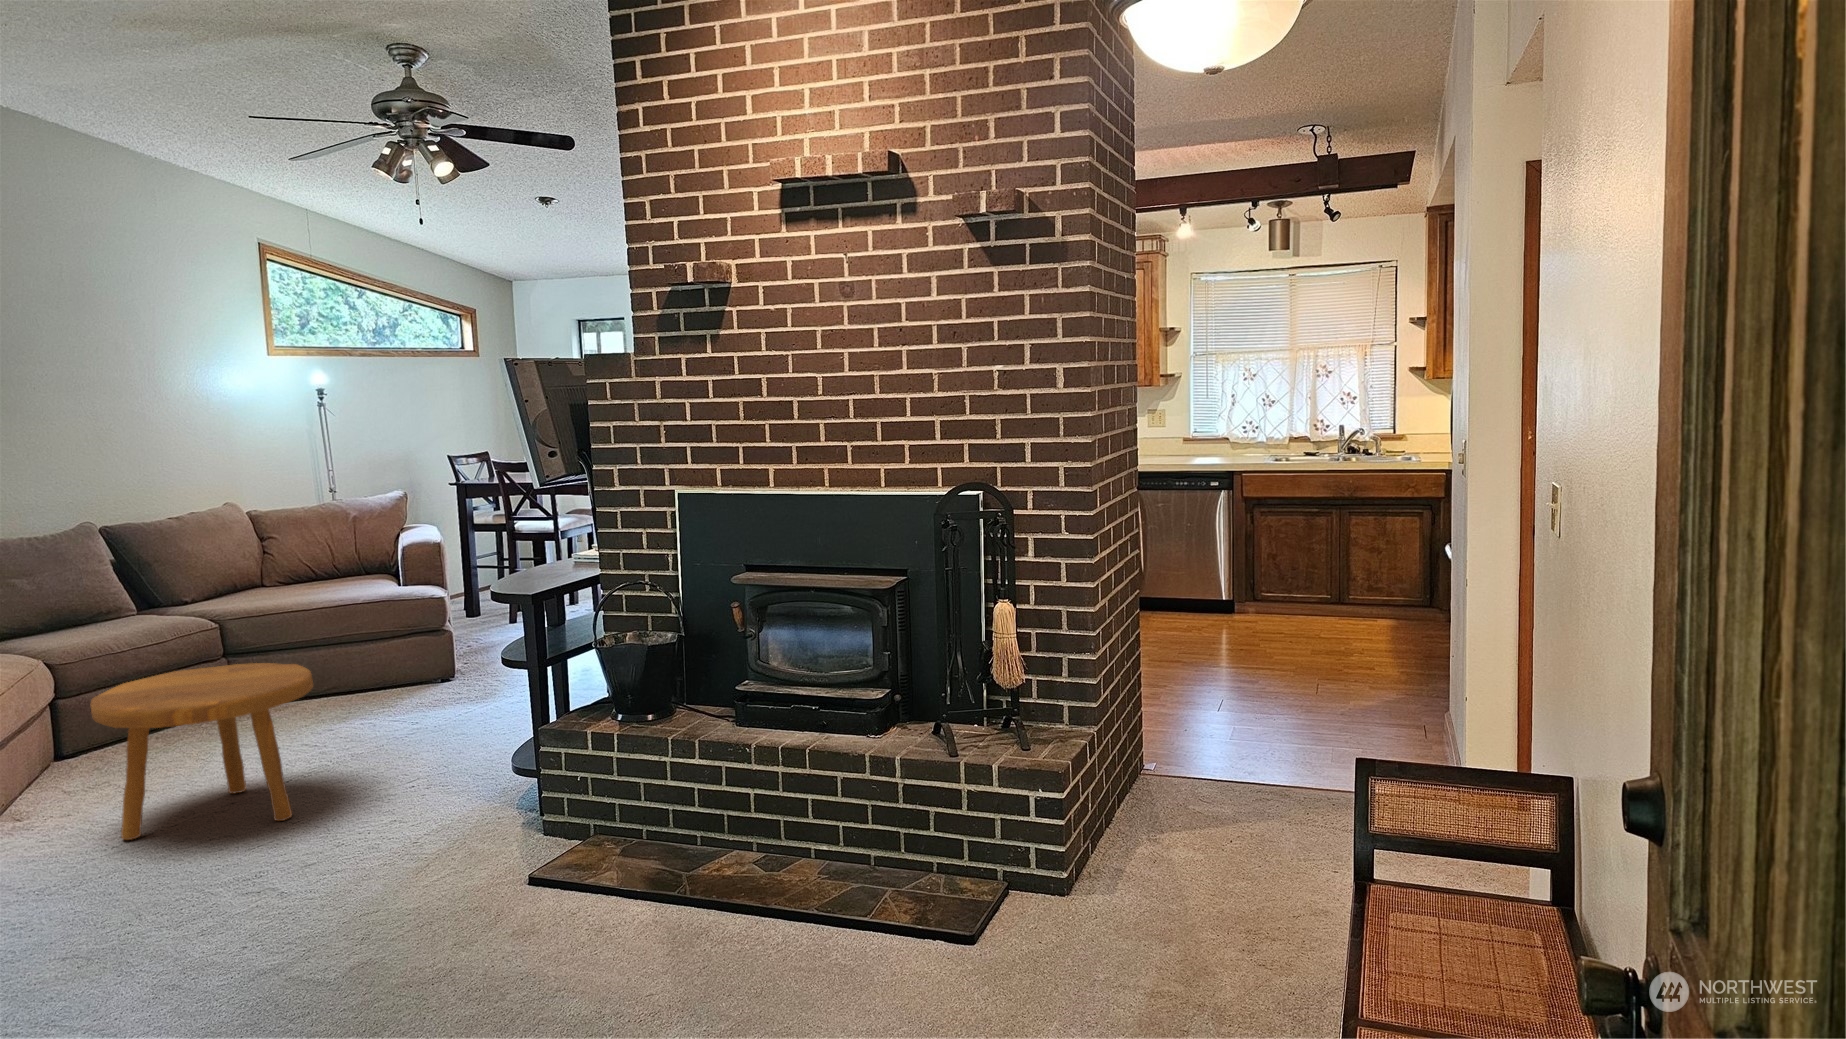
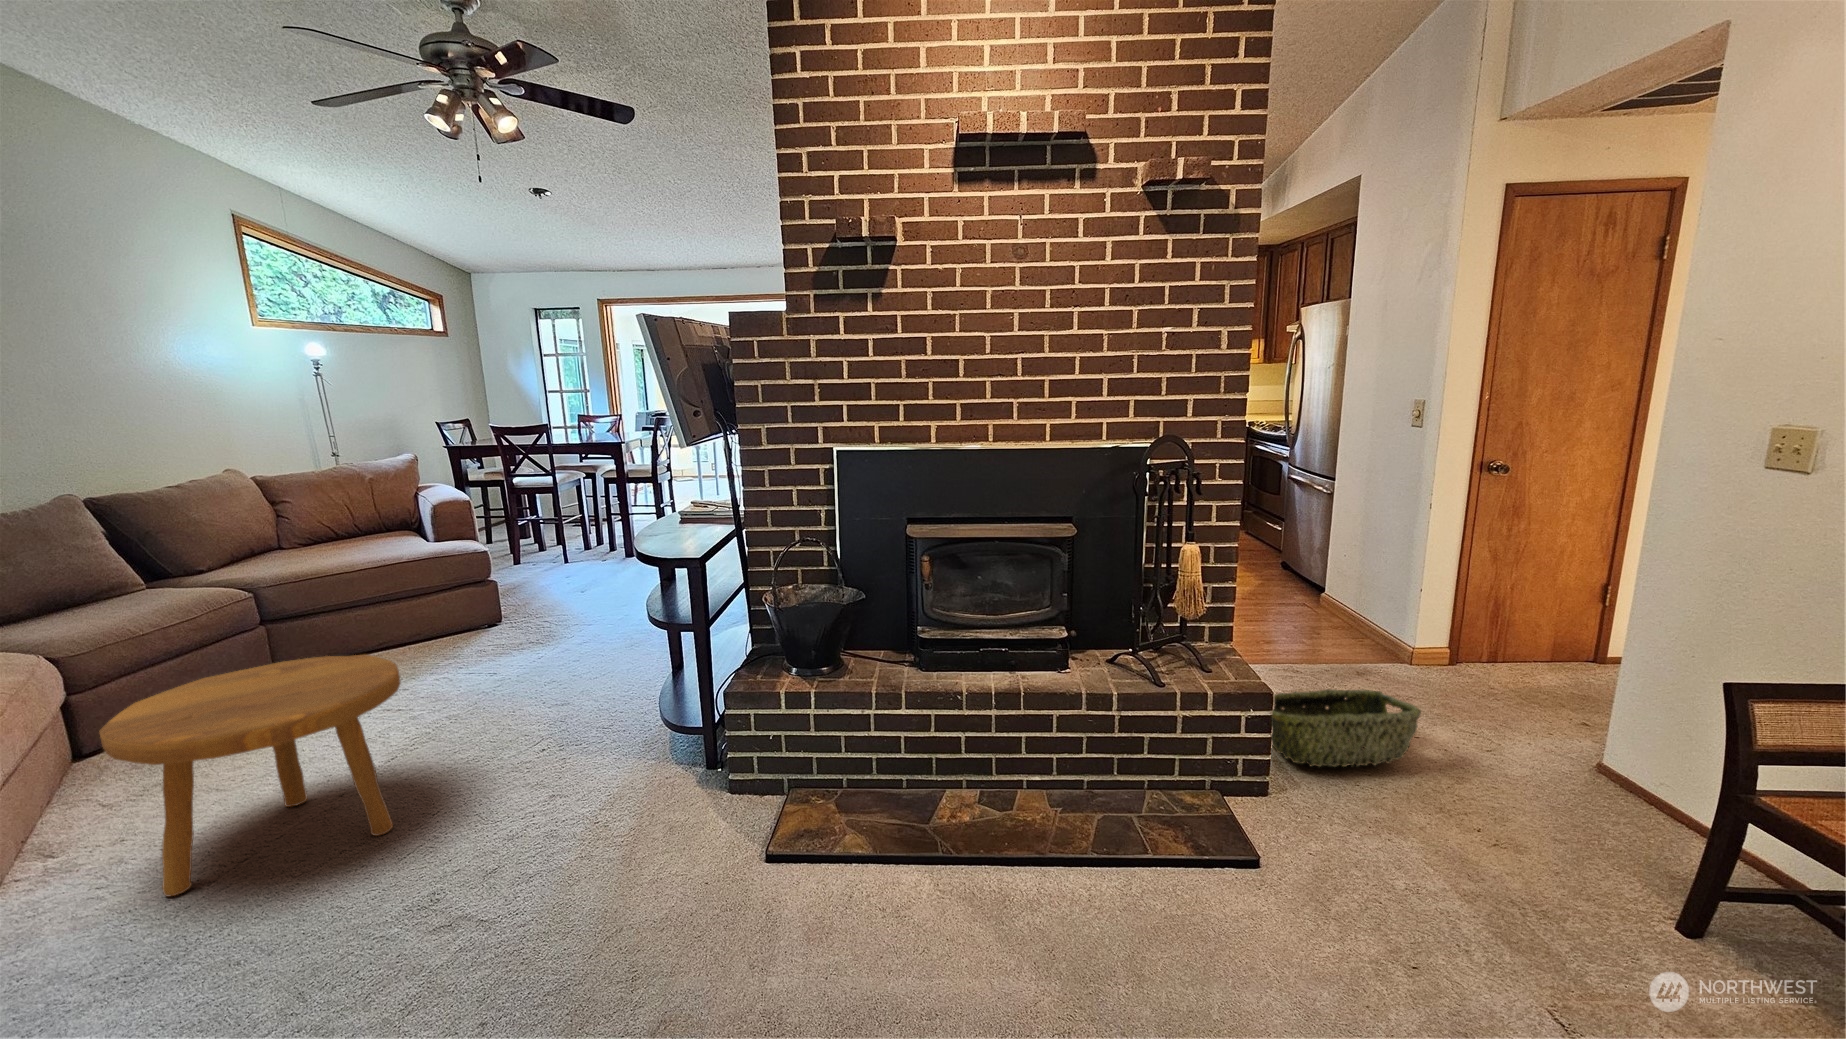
woven basket: none [1101,791,1276,882] -> present [1271,689,1421,767]

